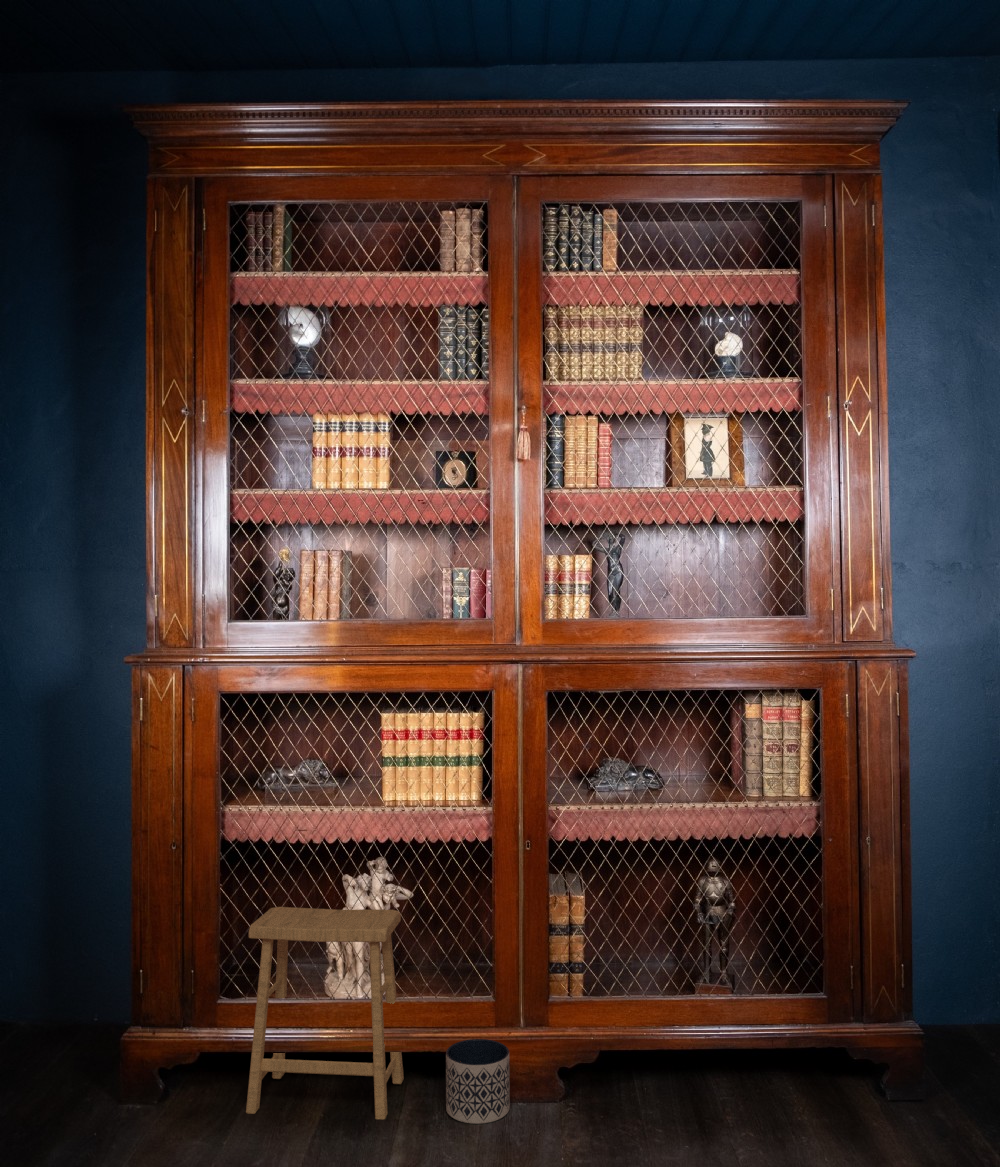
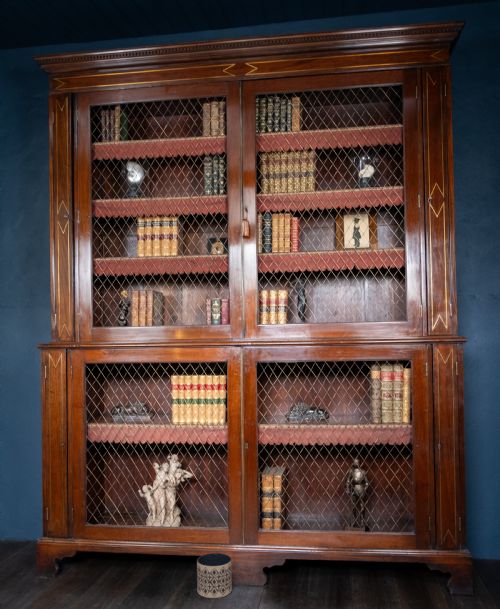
footstool: present [246,907,404,1119] -> none [95,478,183,593]

